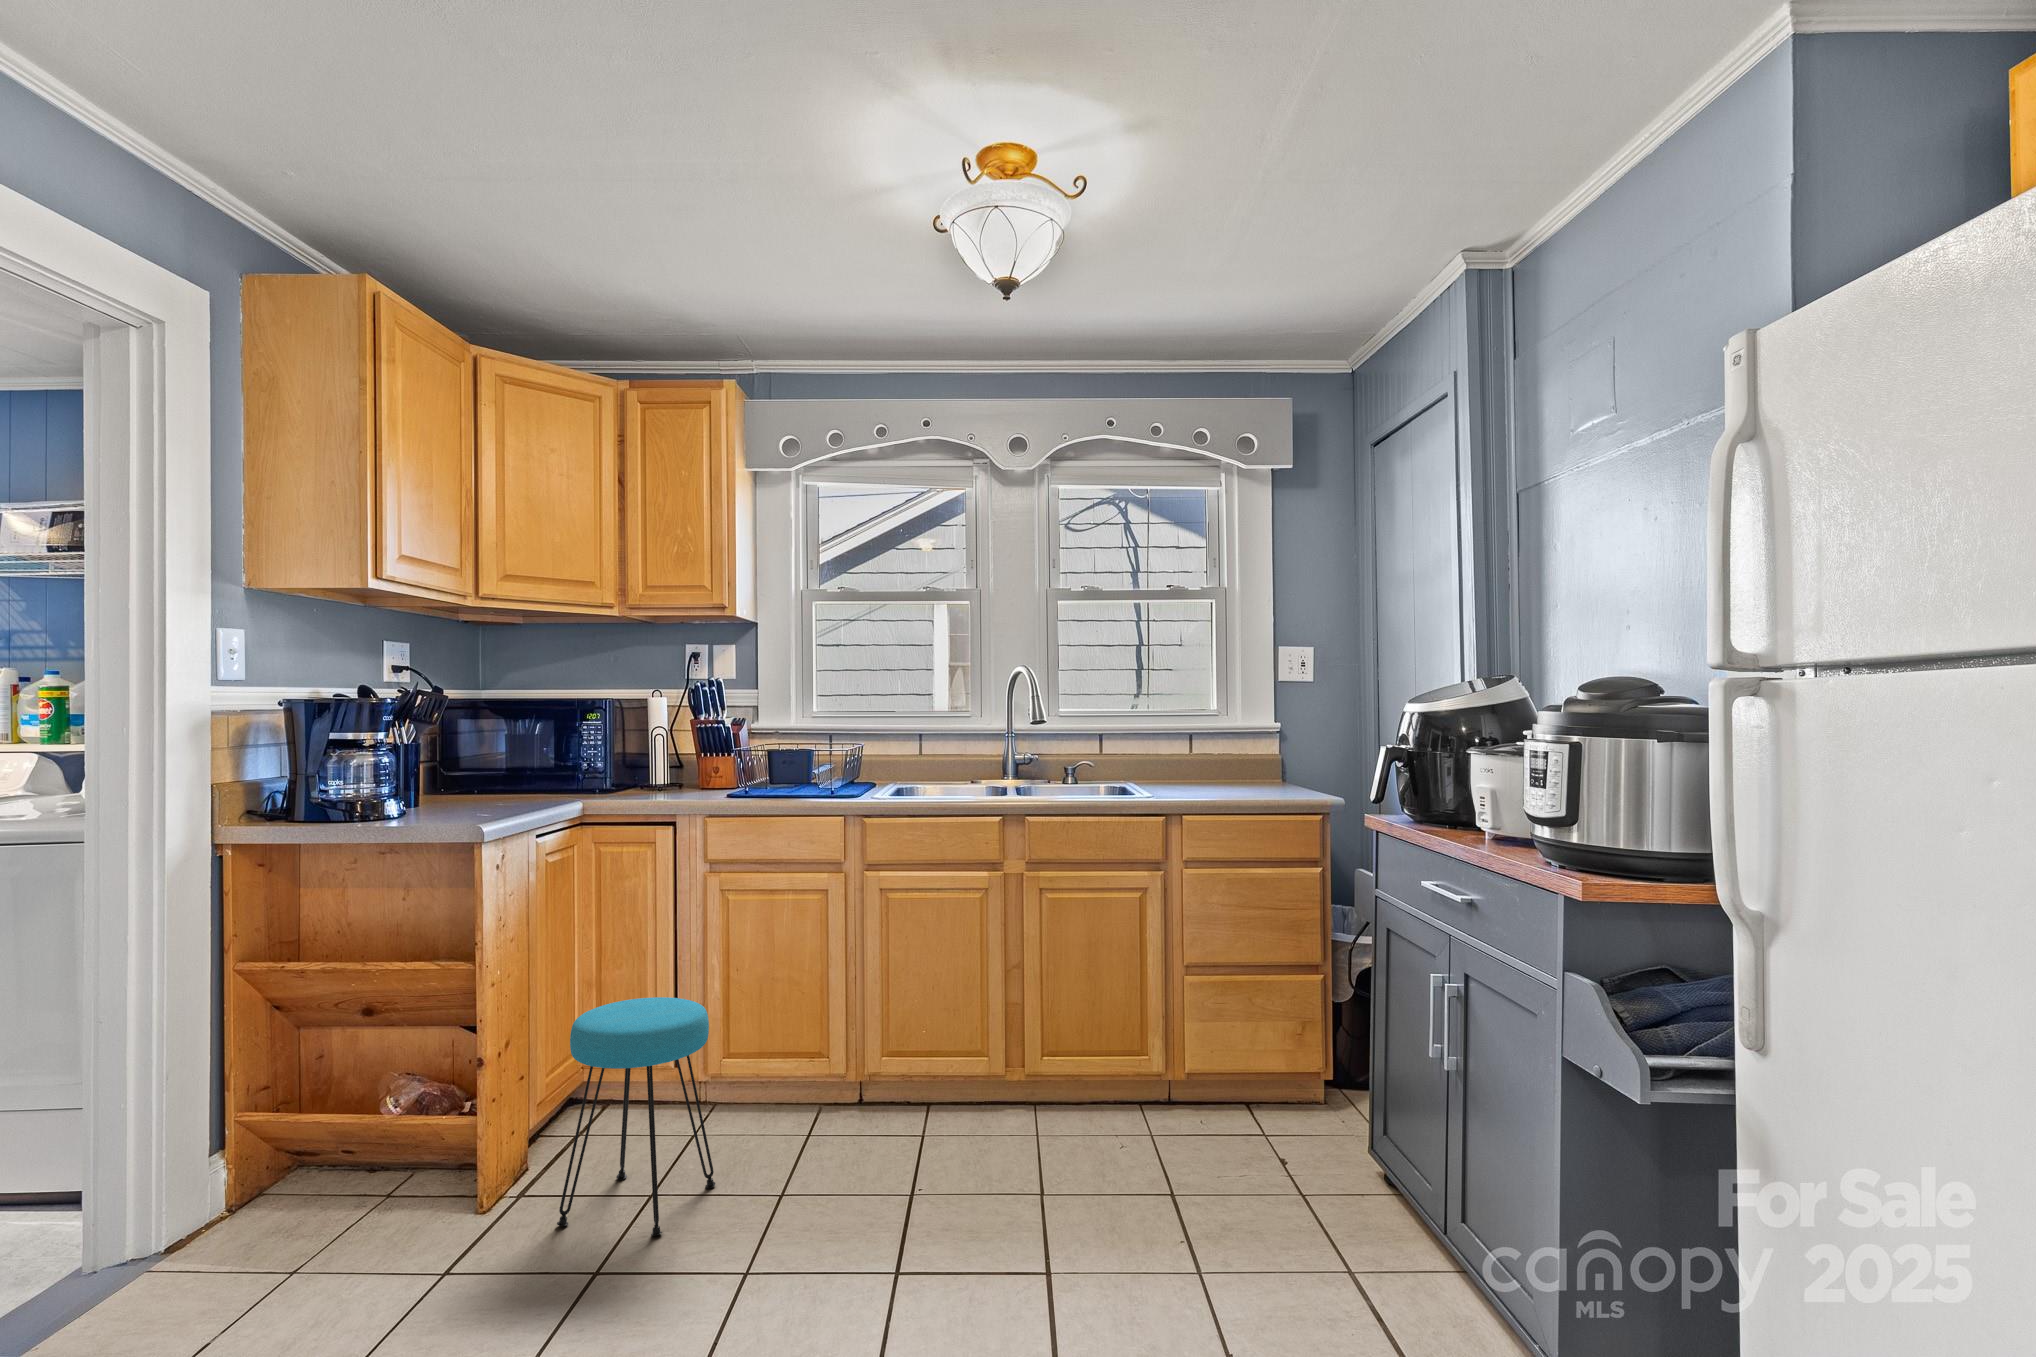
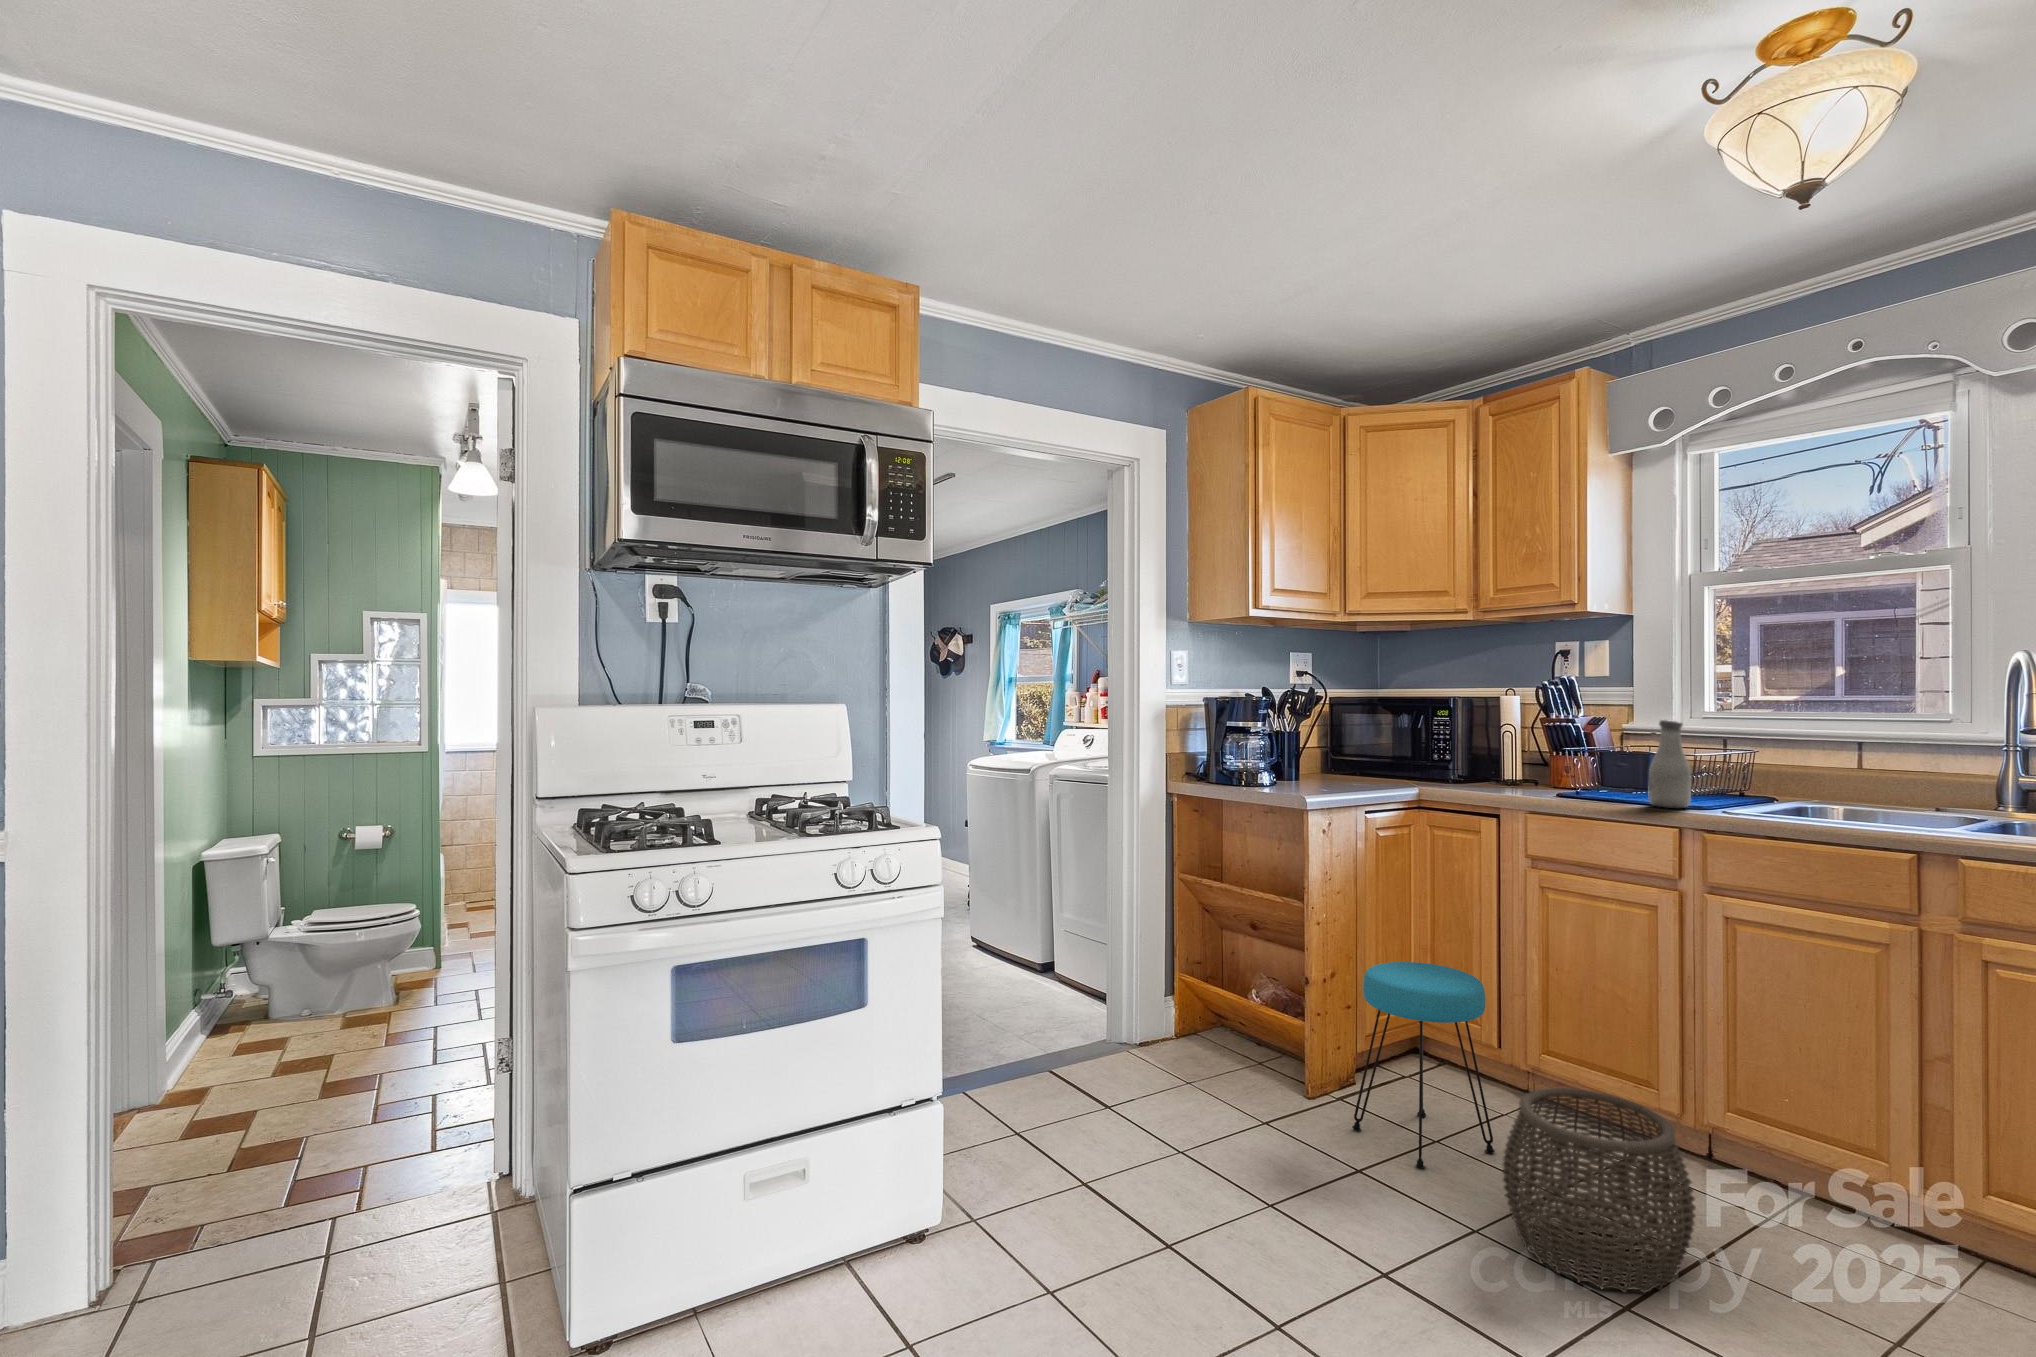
bottle: none [812,715,846,796] -> present [1649,720,1691,808]
woven basket: none [771,1078,940,1277] -> present [1502,1088,1696,1293]

